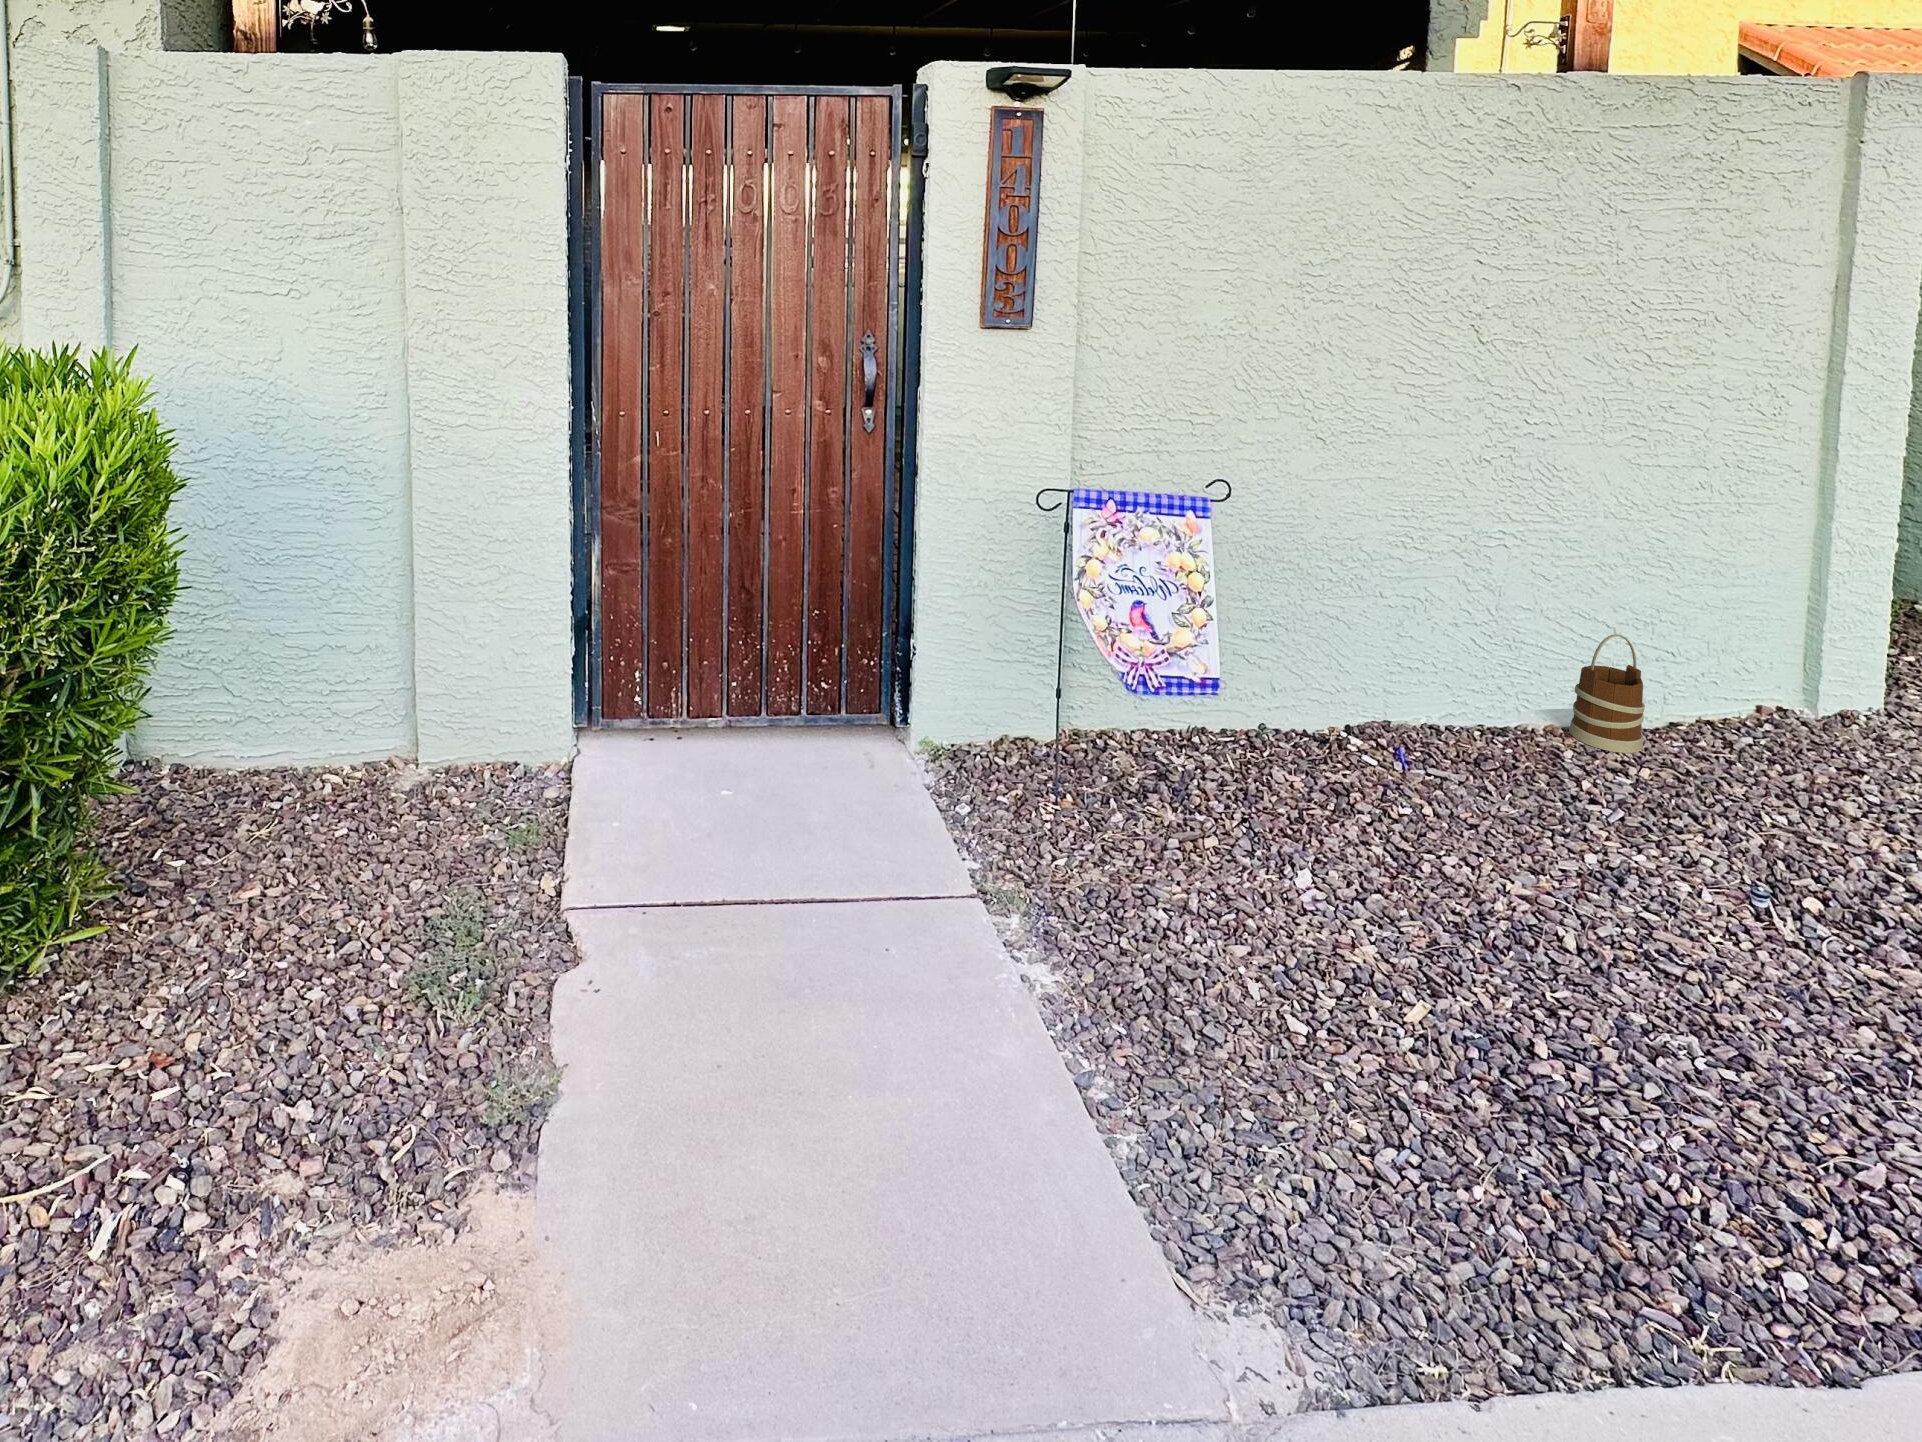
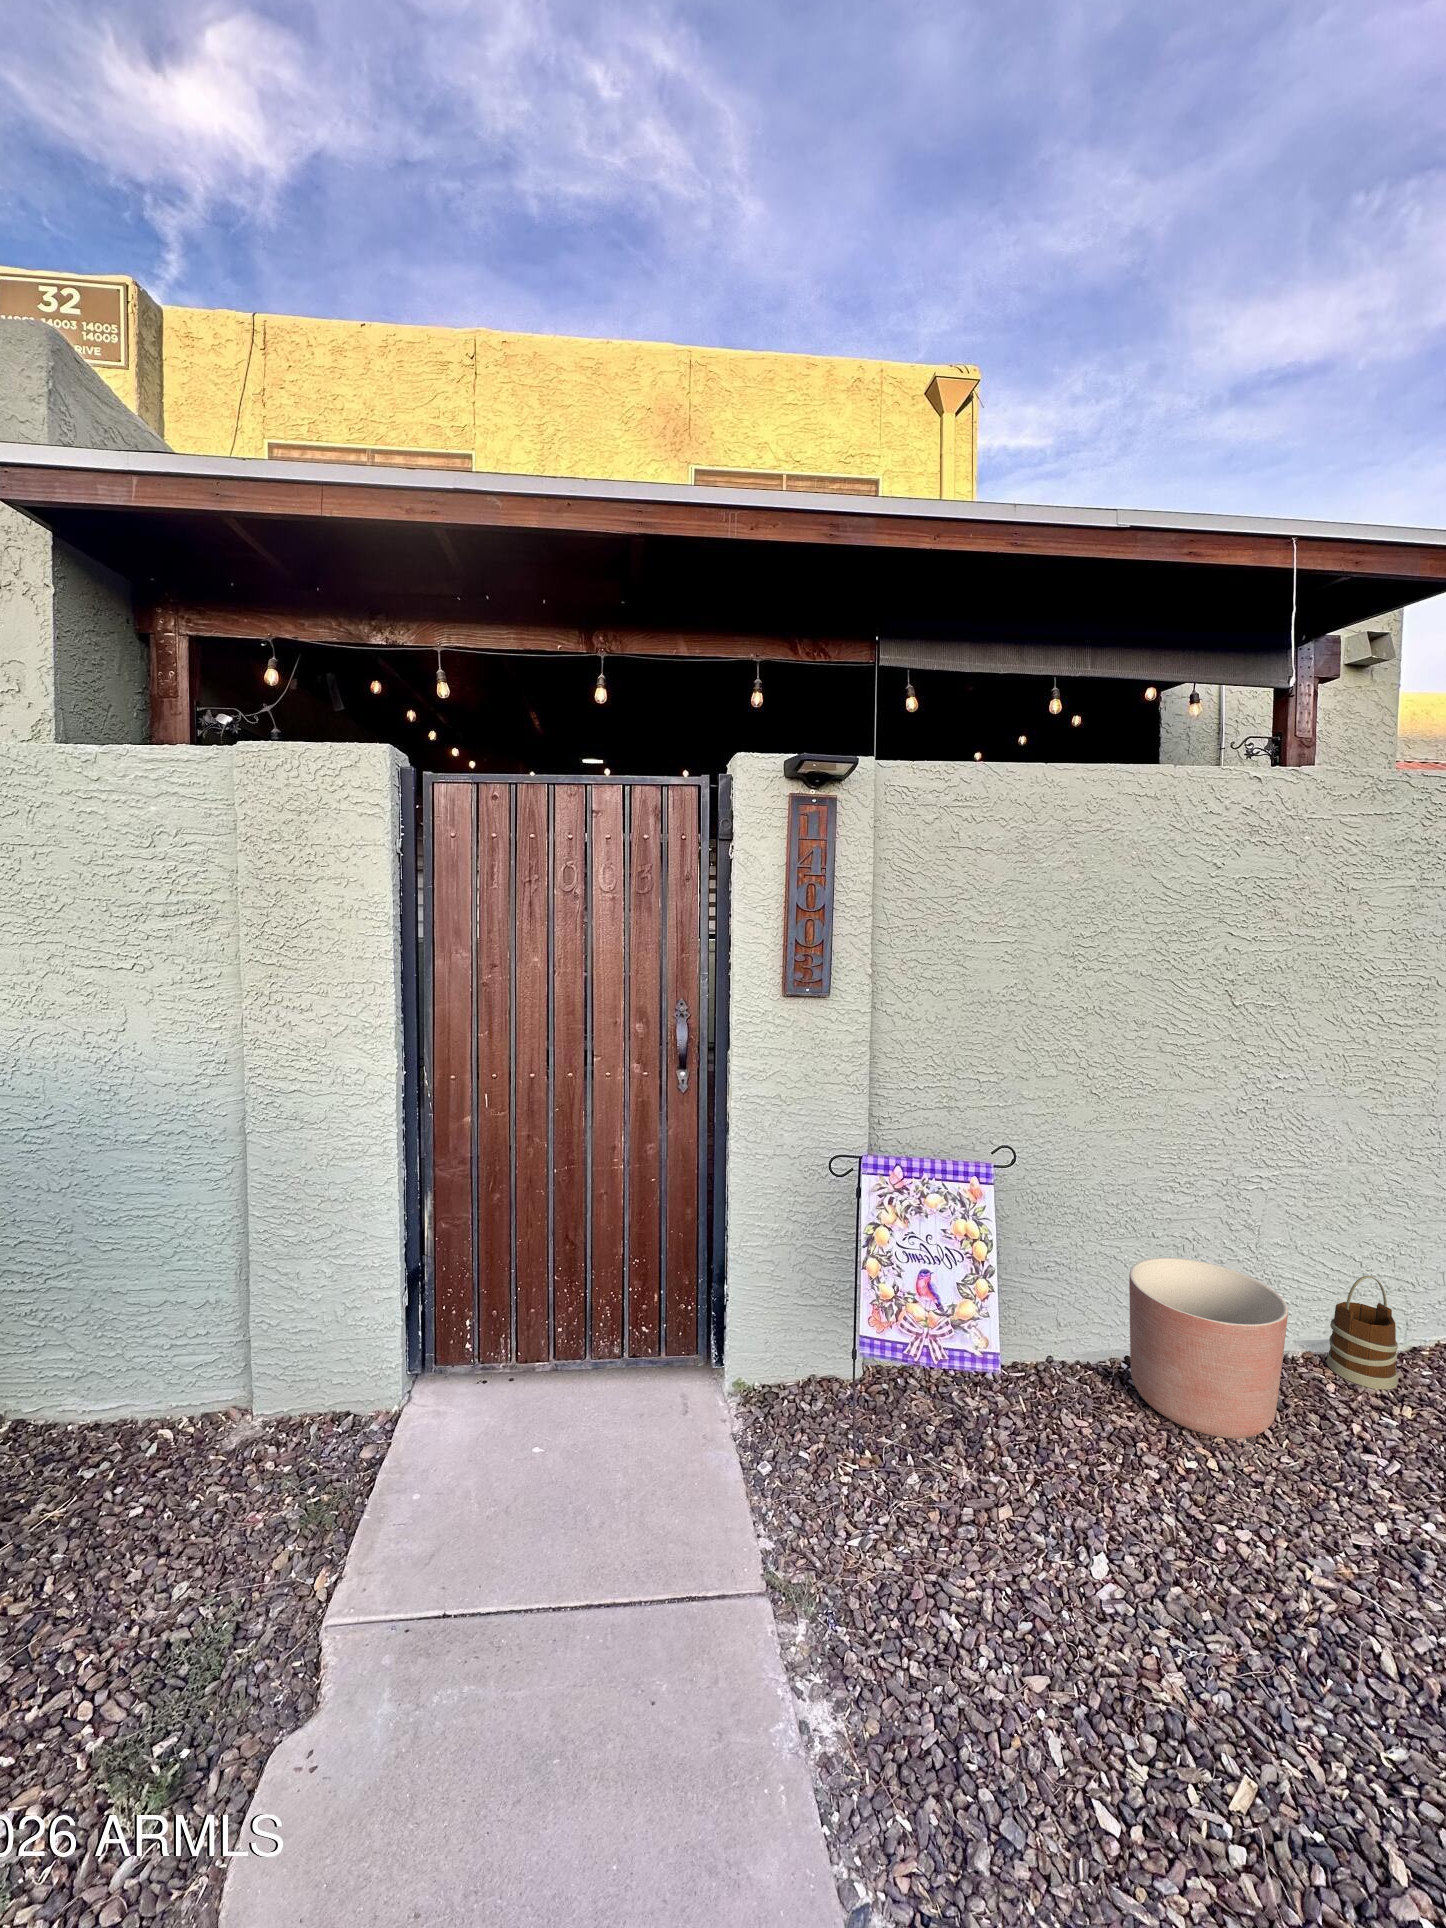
planter: none [1351,614,1518,788] -> present [1129,1258,1288,1438]

